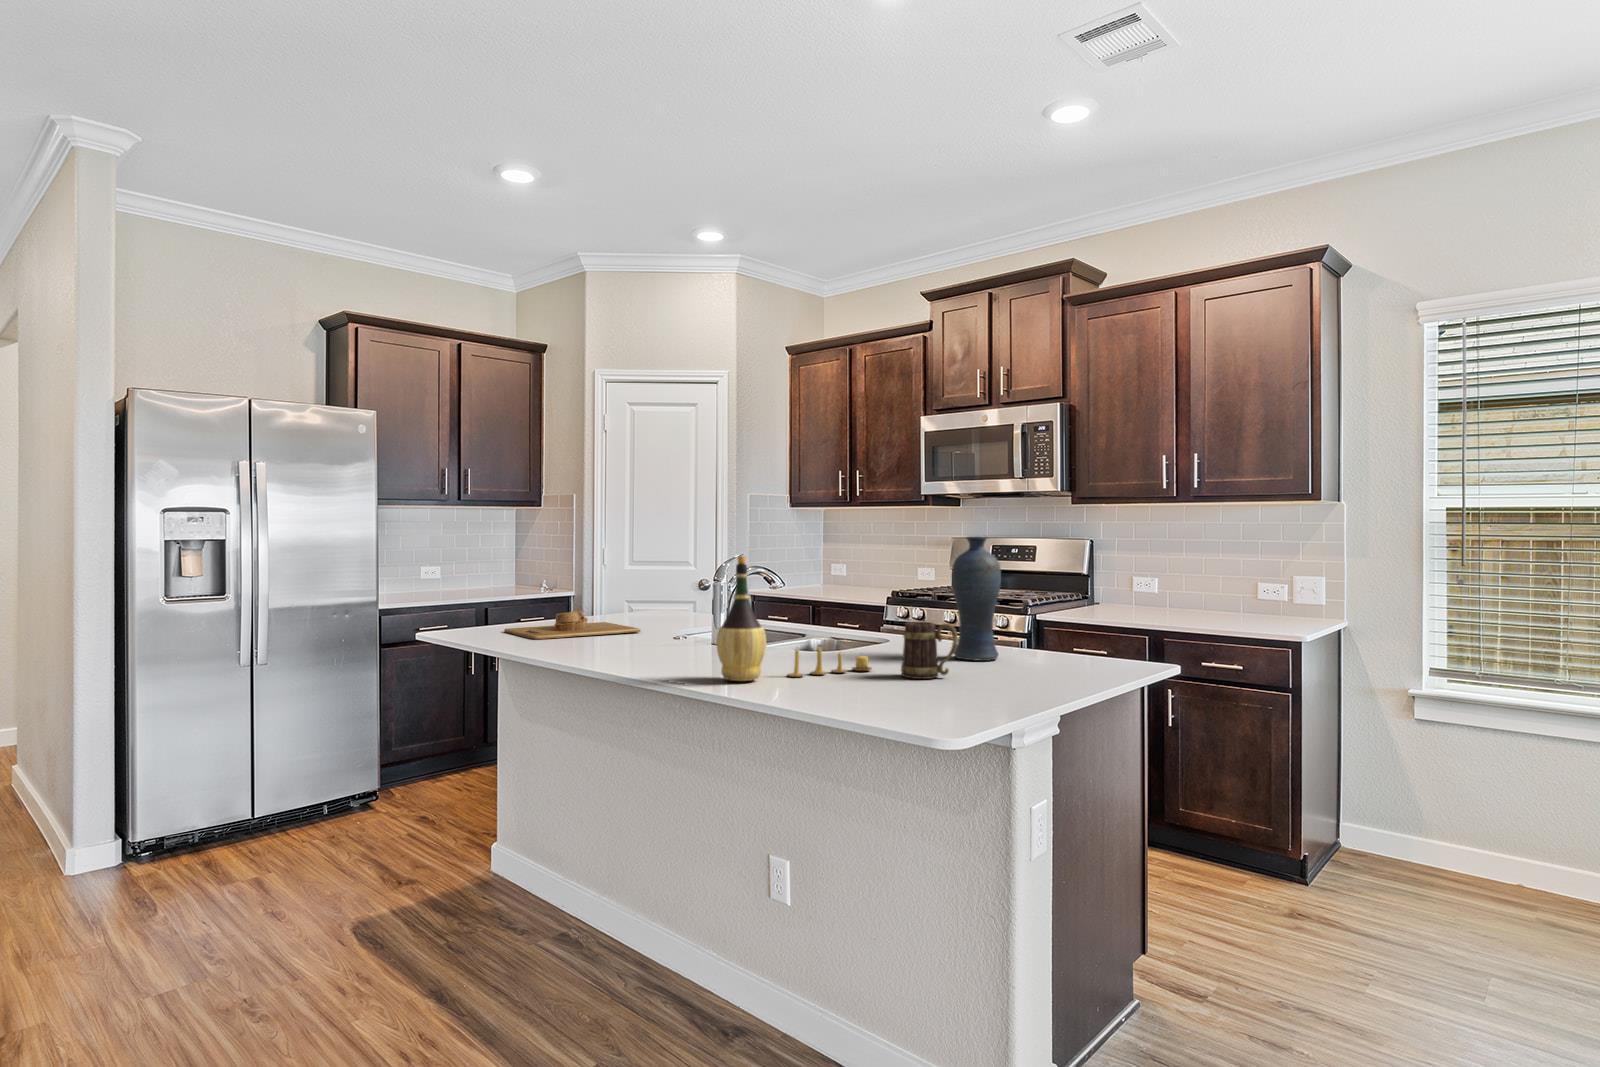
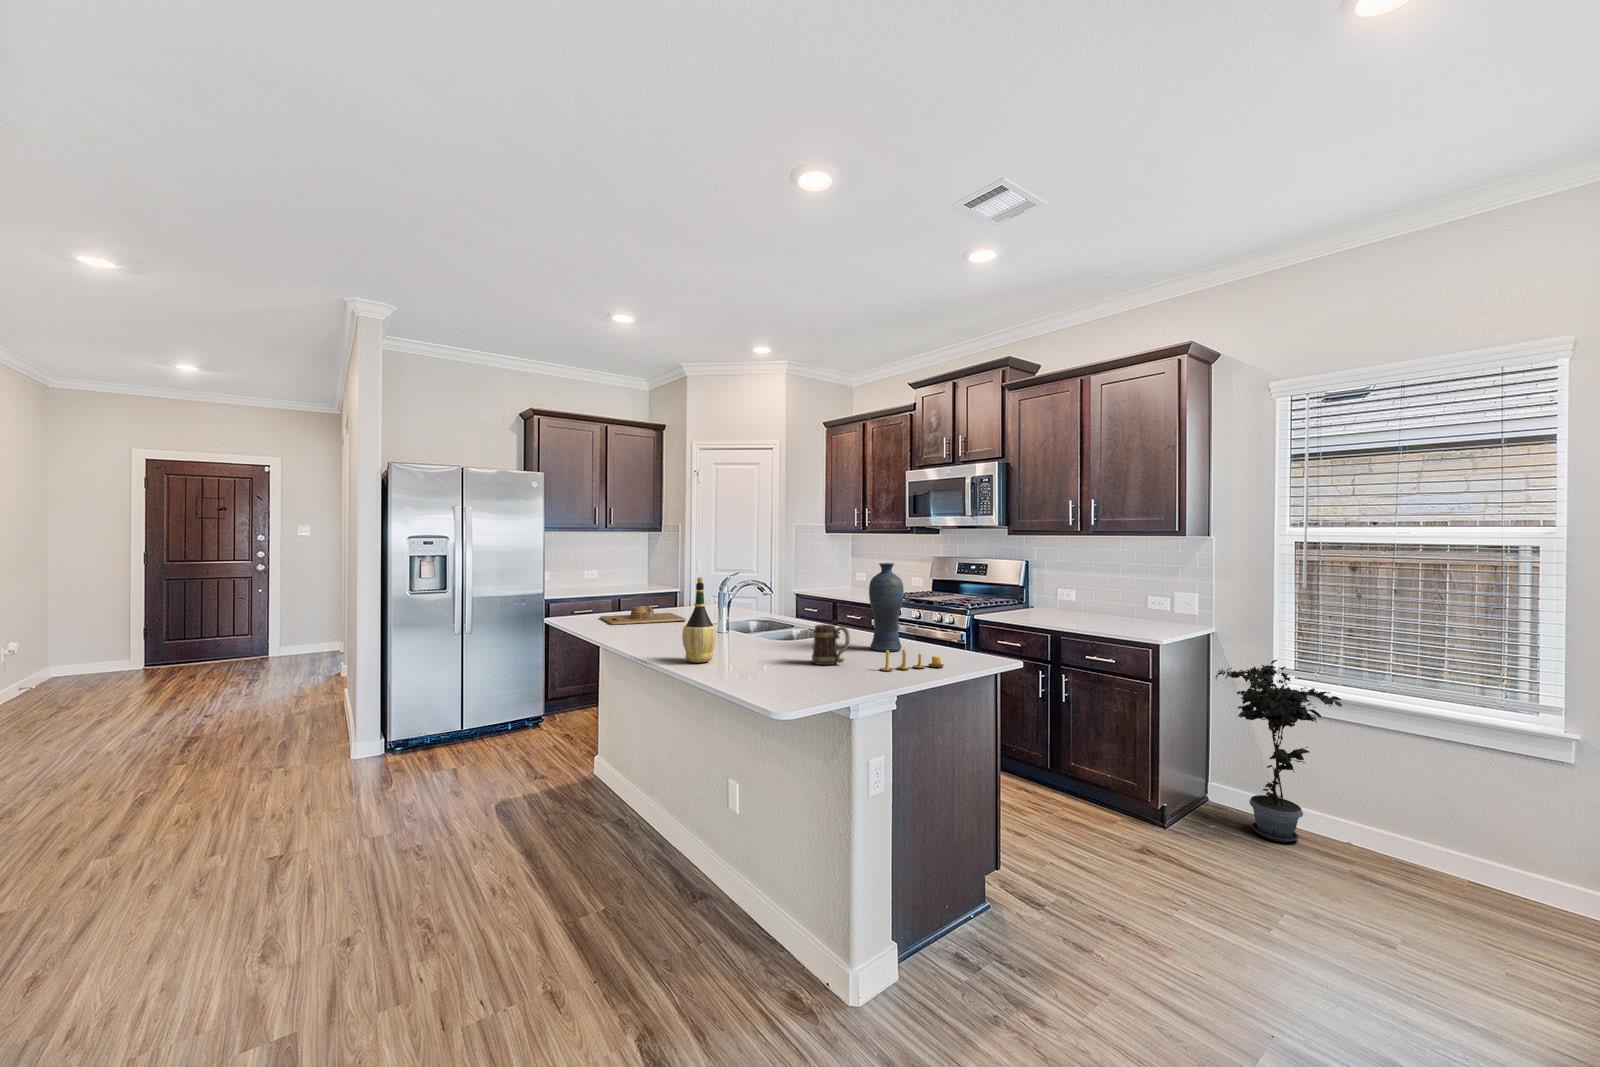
candle: present [788,647,871,677] -> present [880,649,944,671]
potted plant: none [1358,659,1530,893] -> present [1216,660,1342,842]

